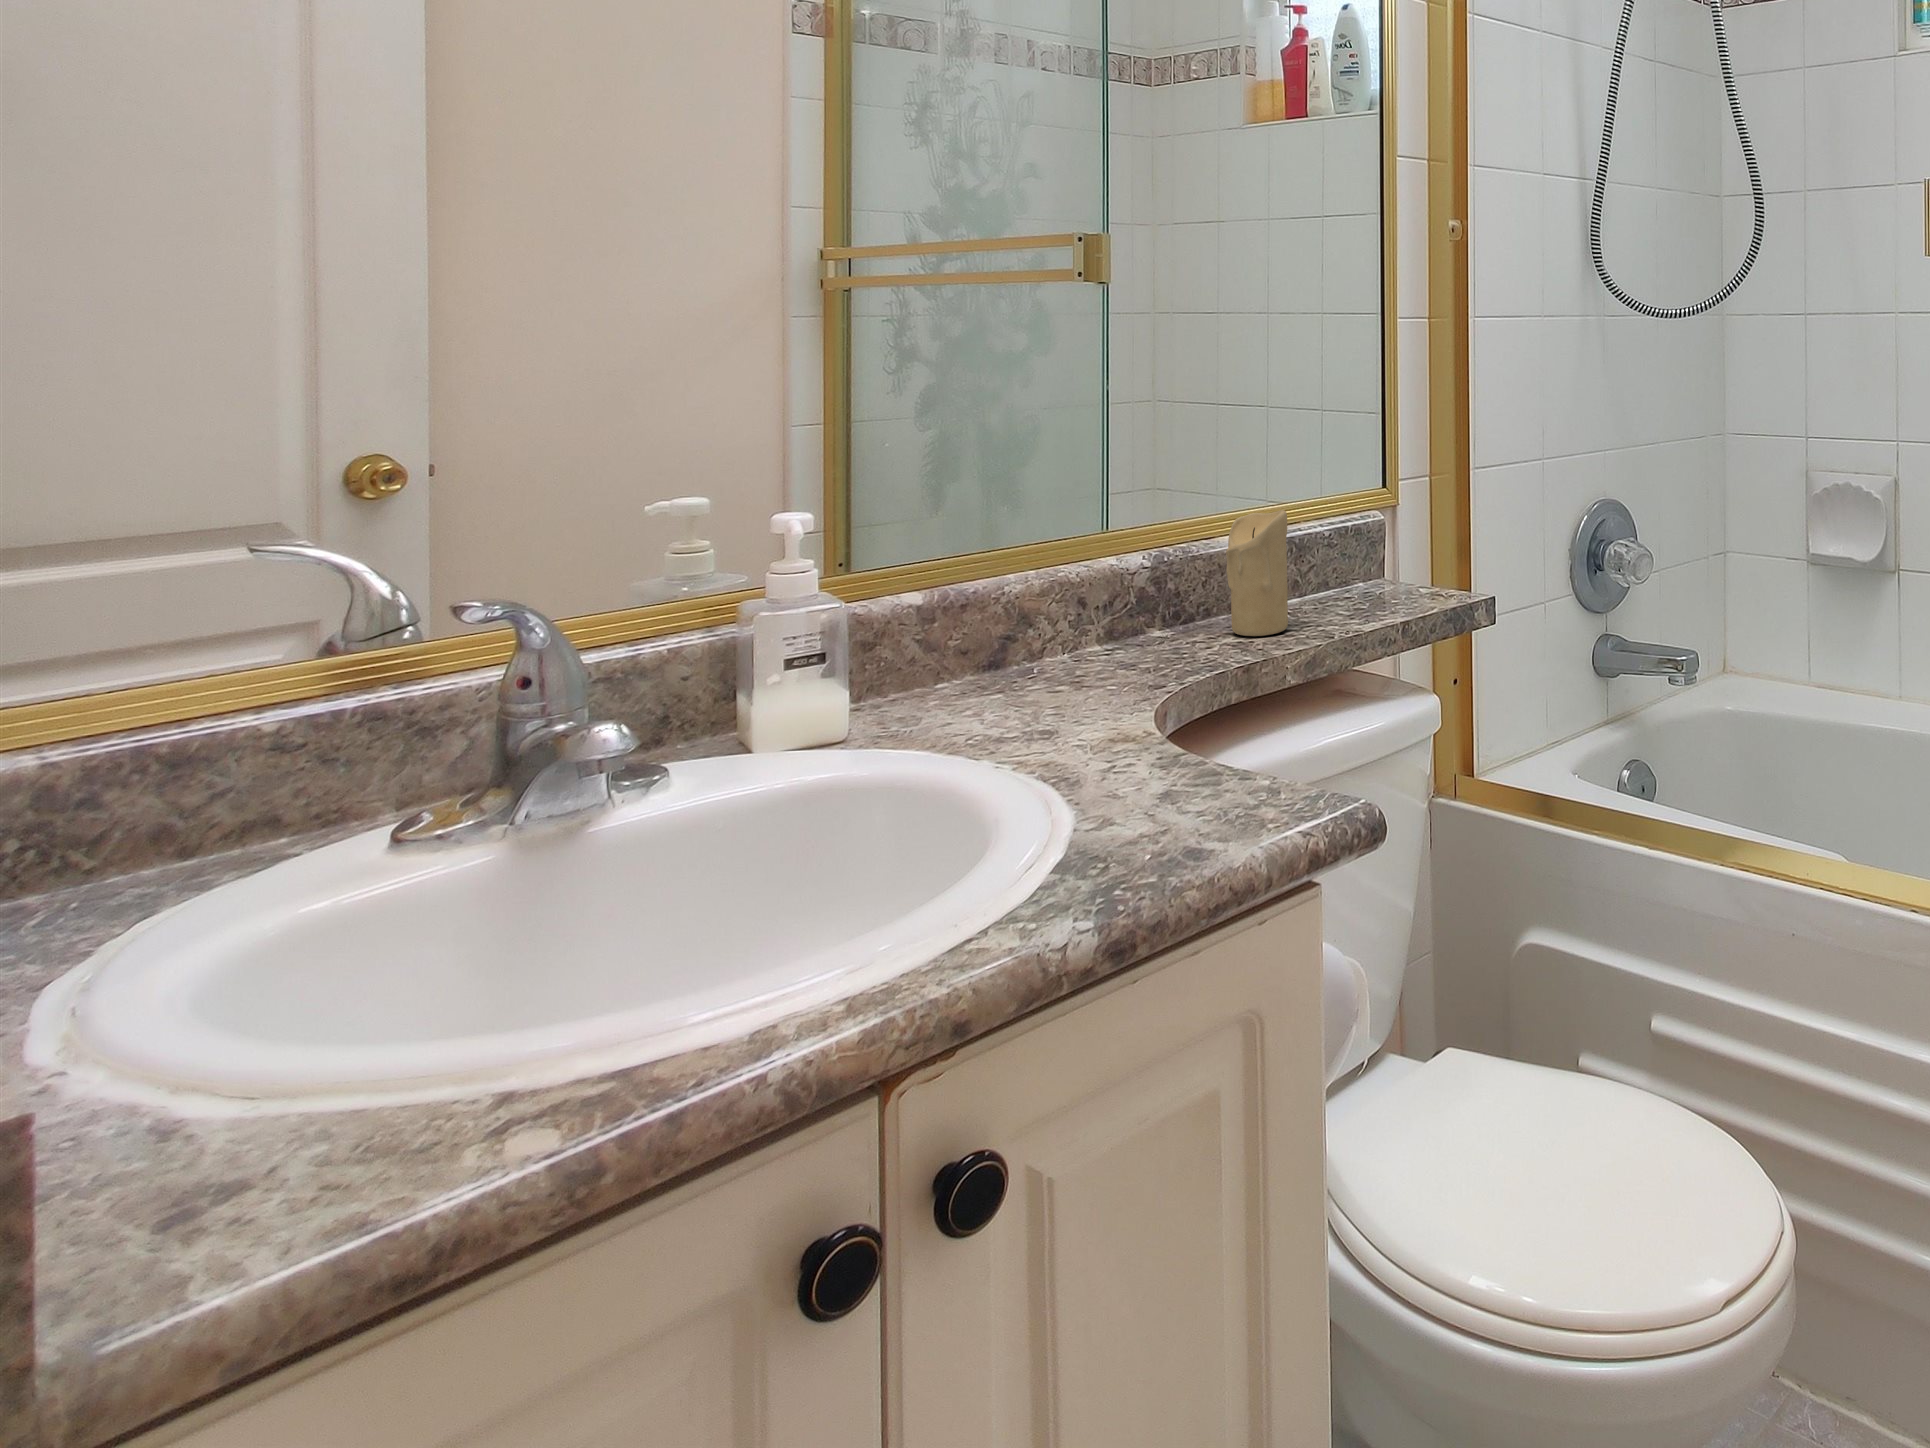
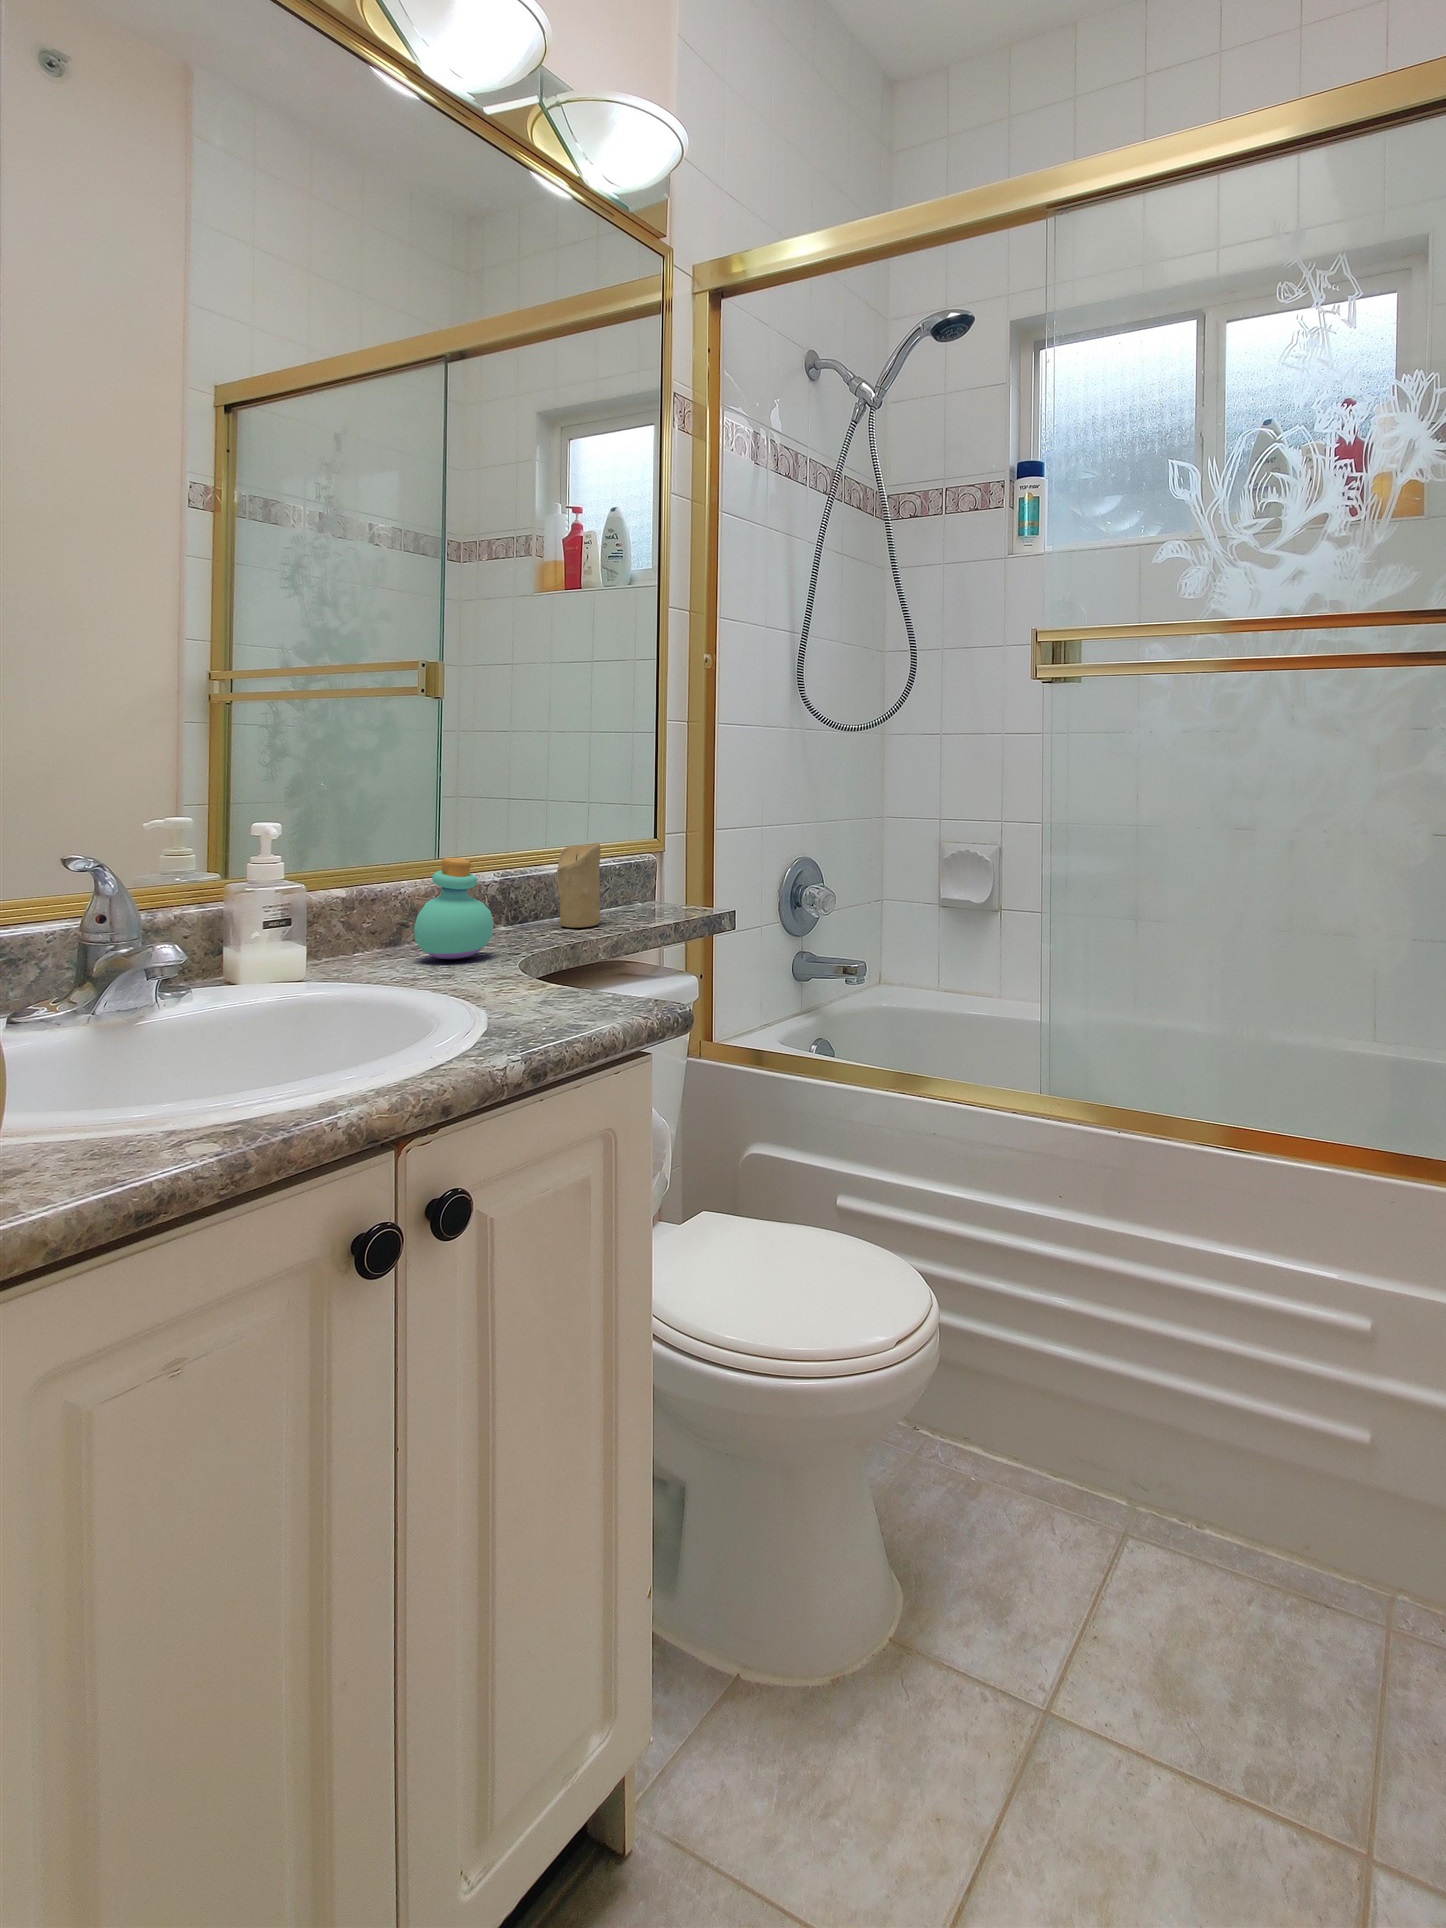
perfume bottle: none [1009,552,1121,702] -> present [414,858,494,959]

